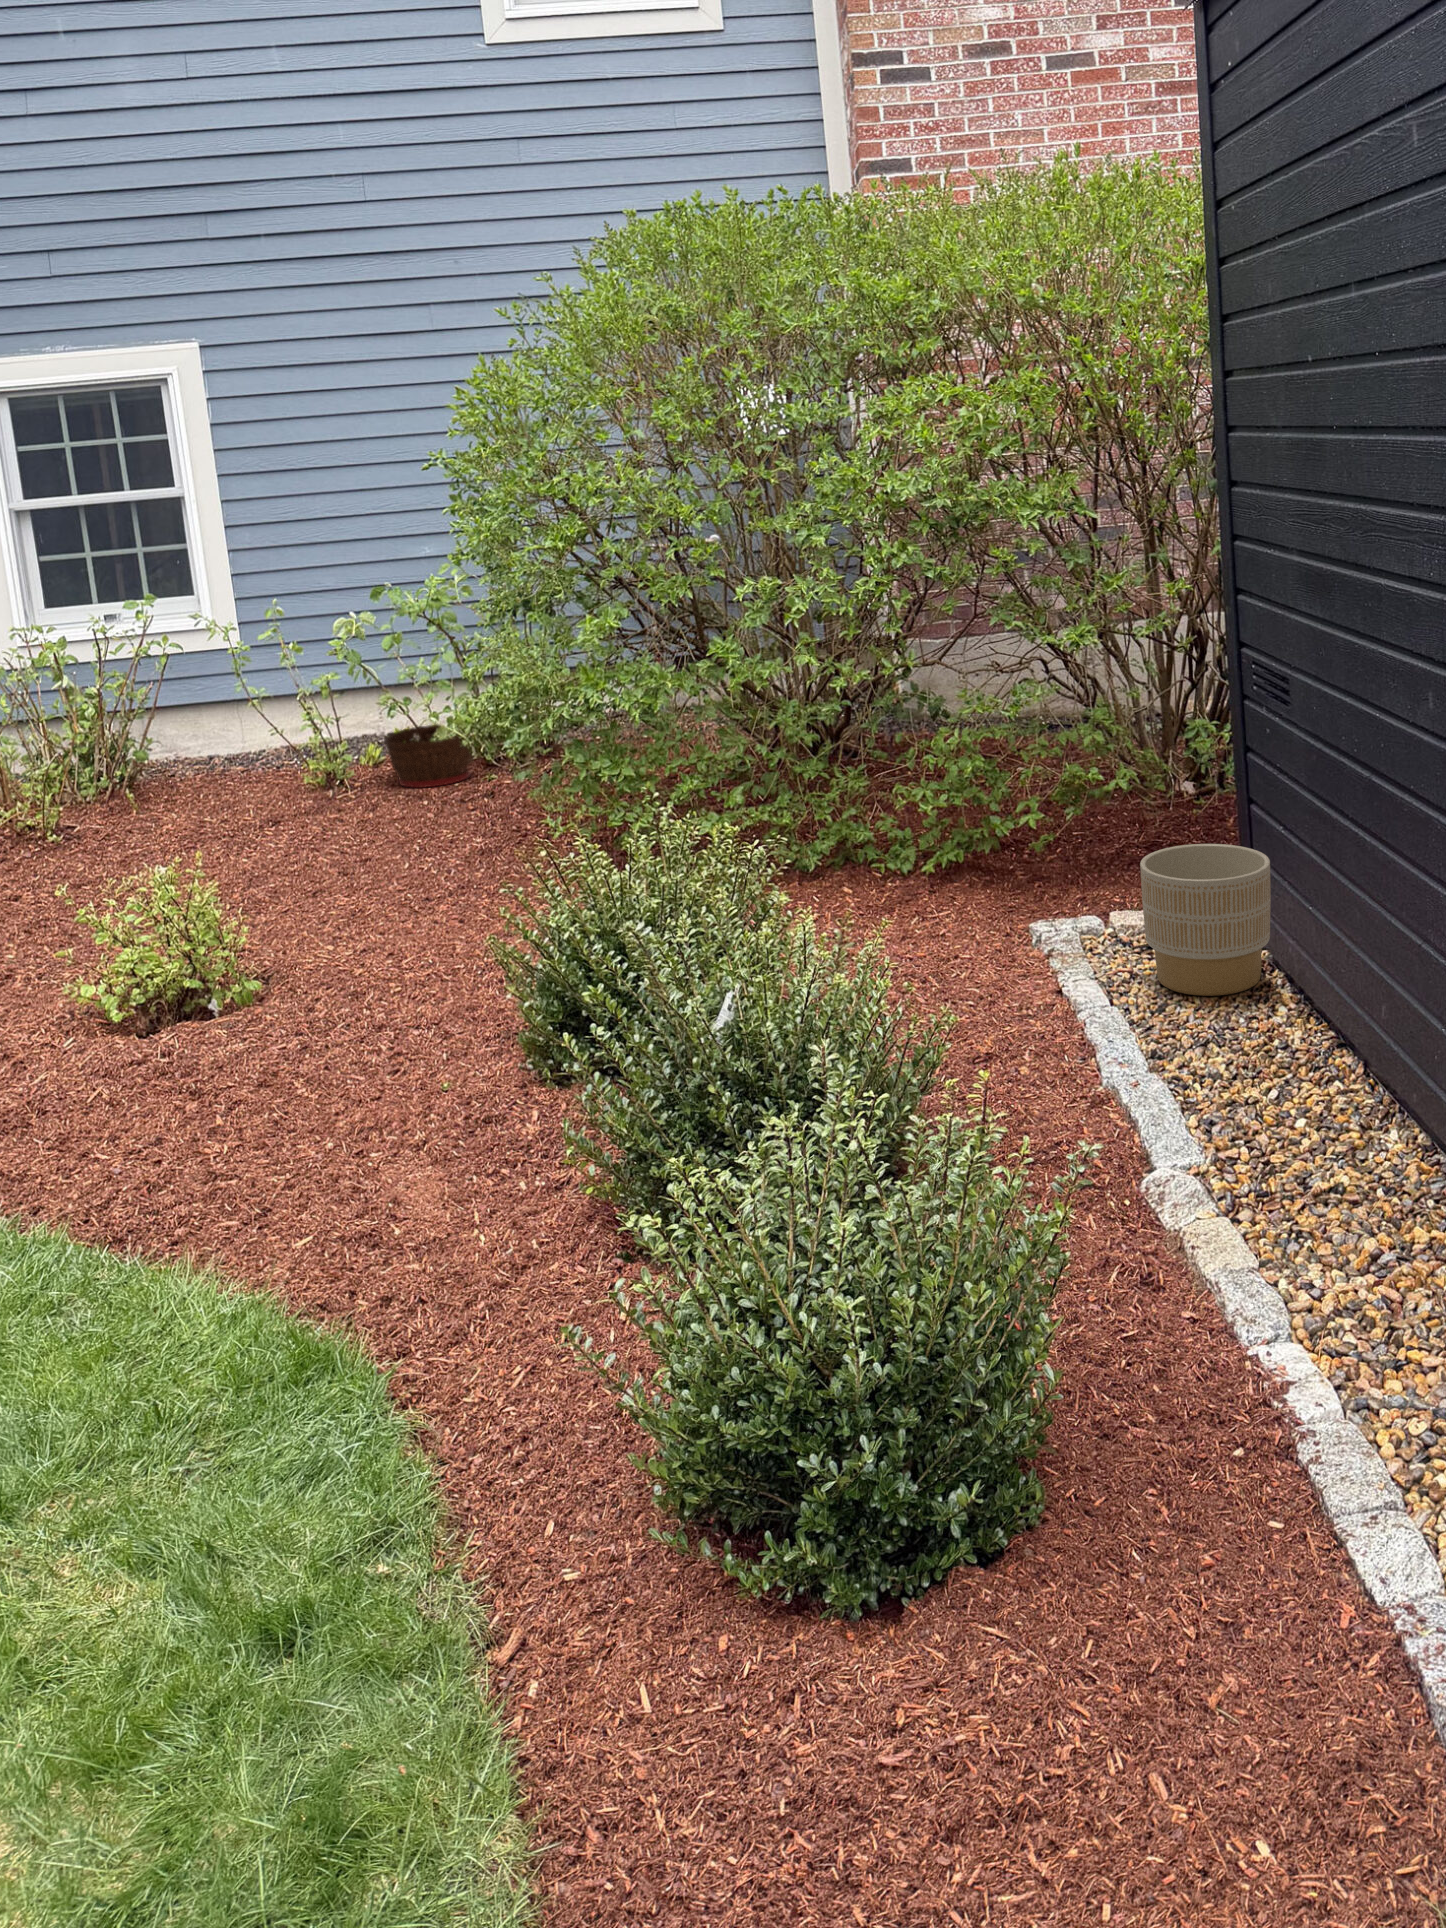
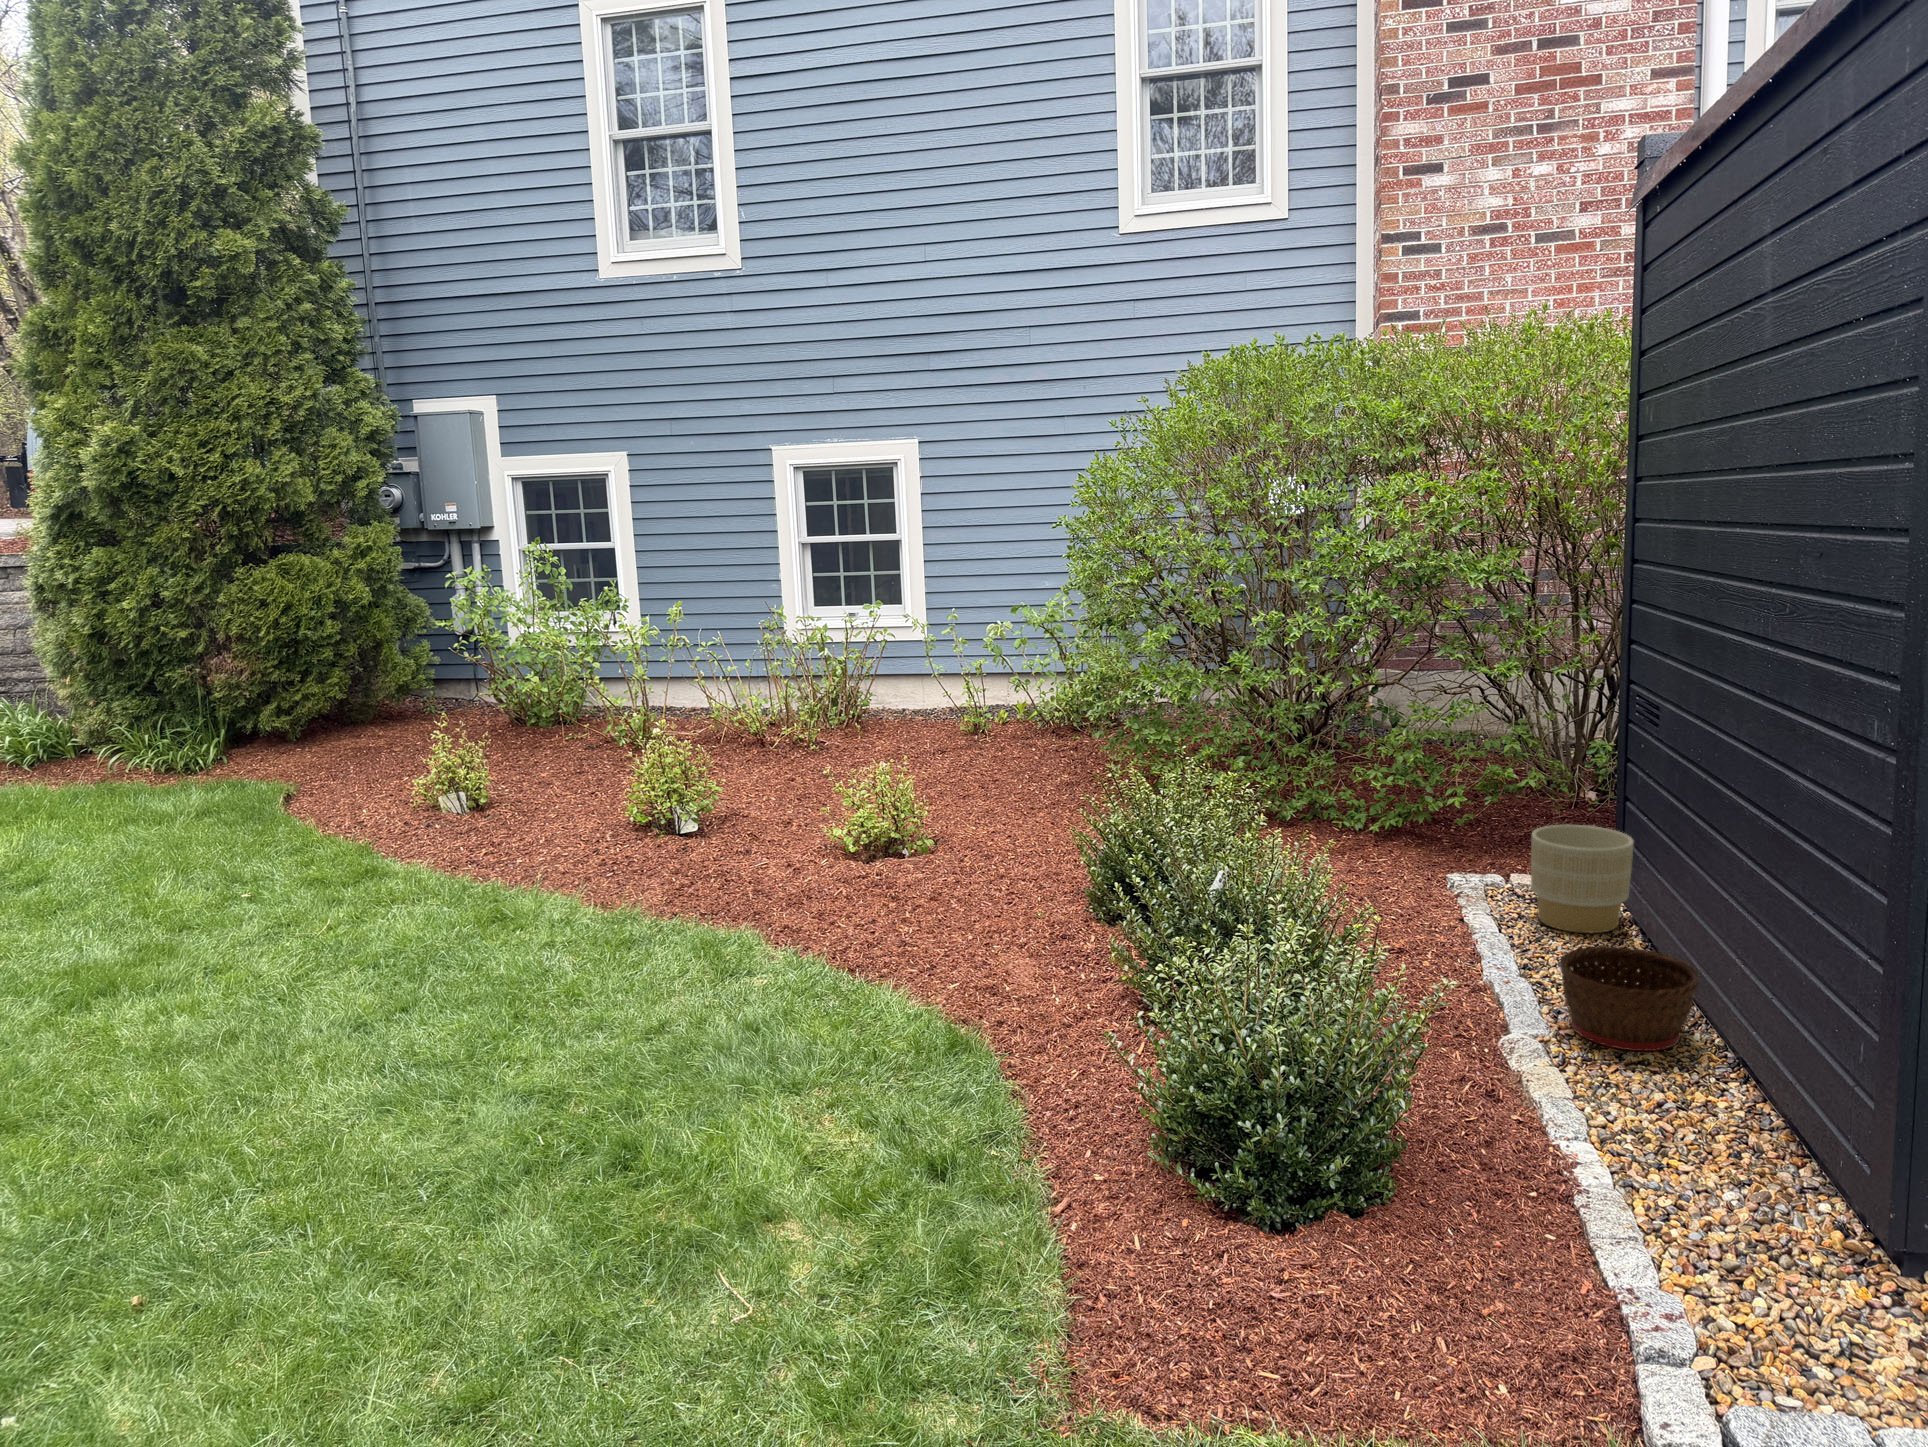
basket: present [384,724,474,788] -> present [1560,945,1699,1051]

